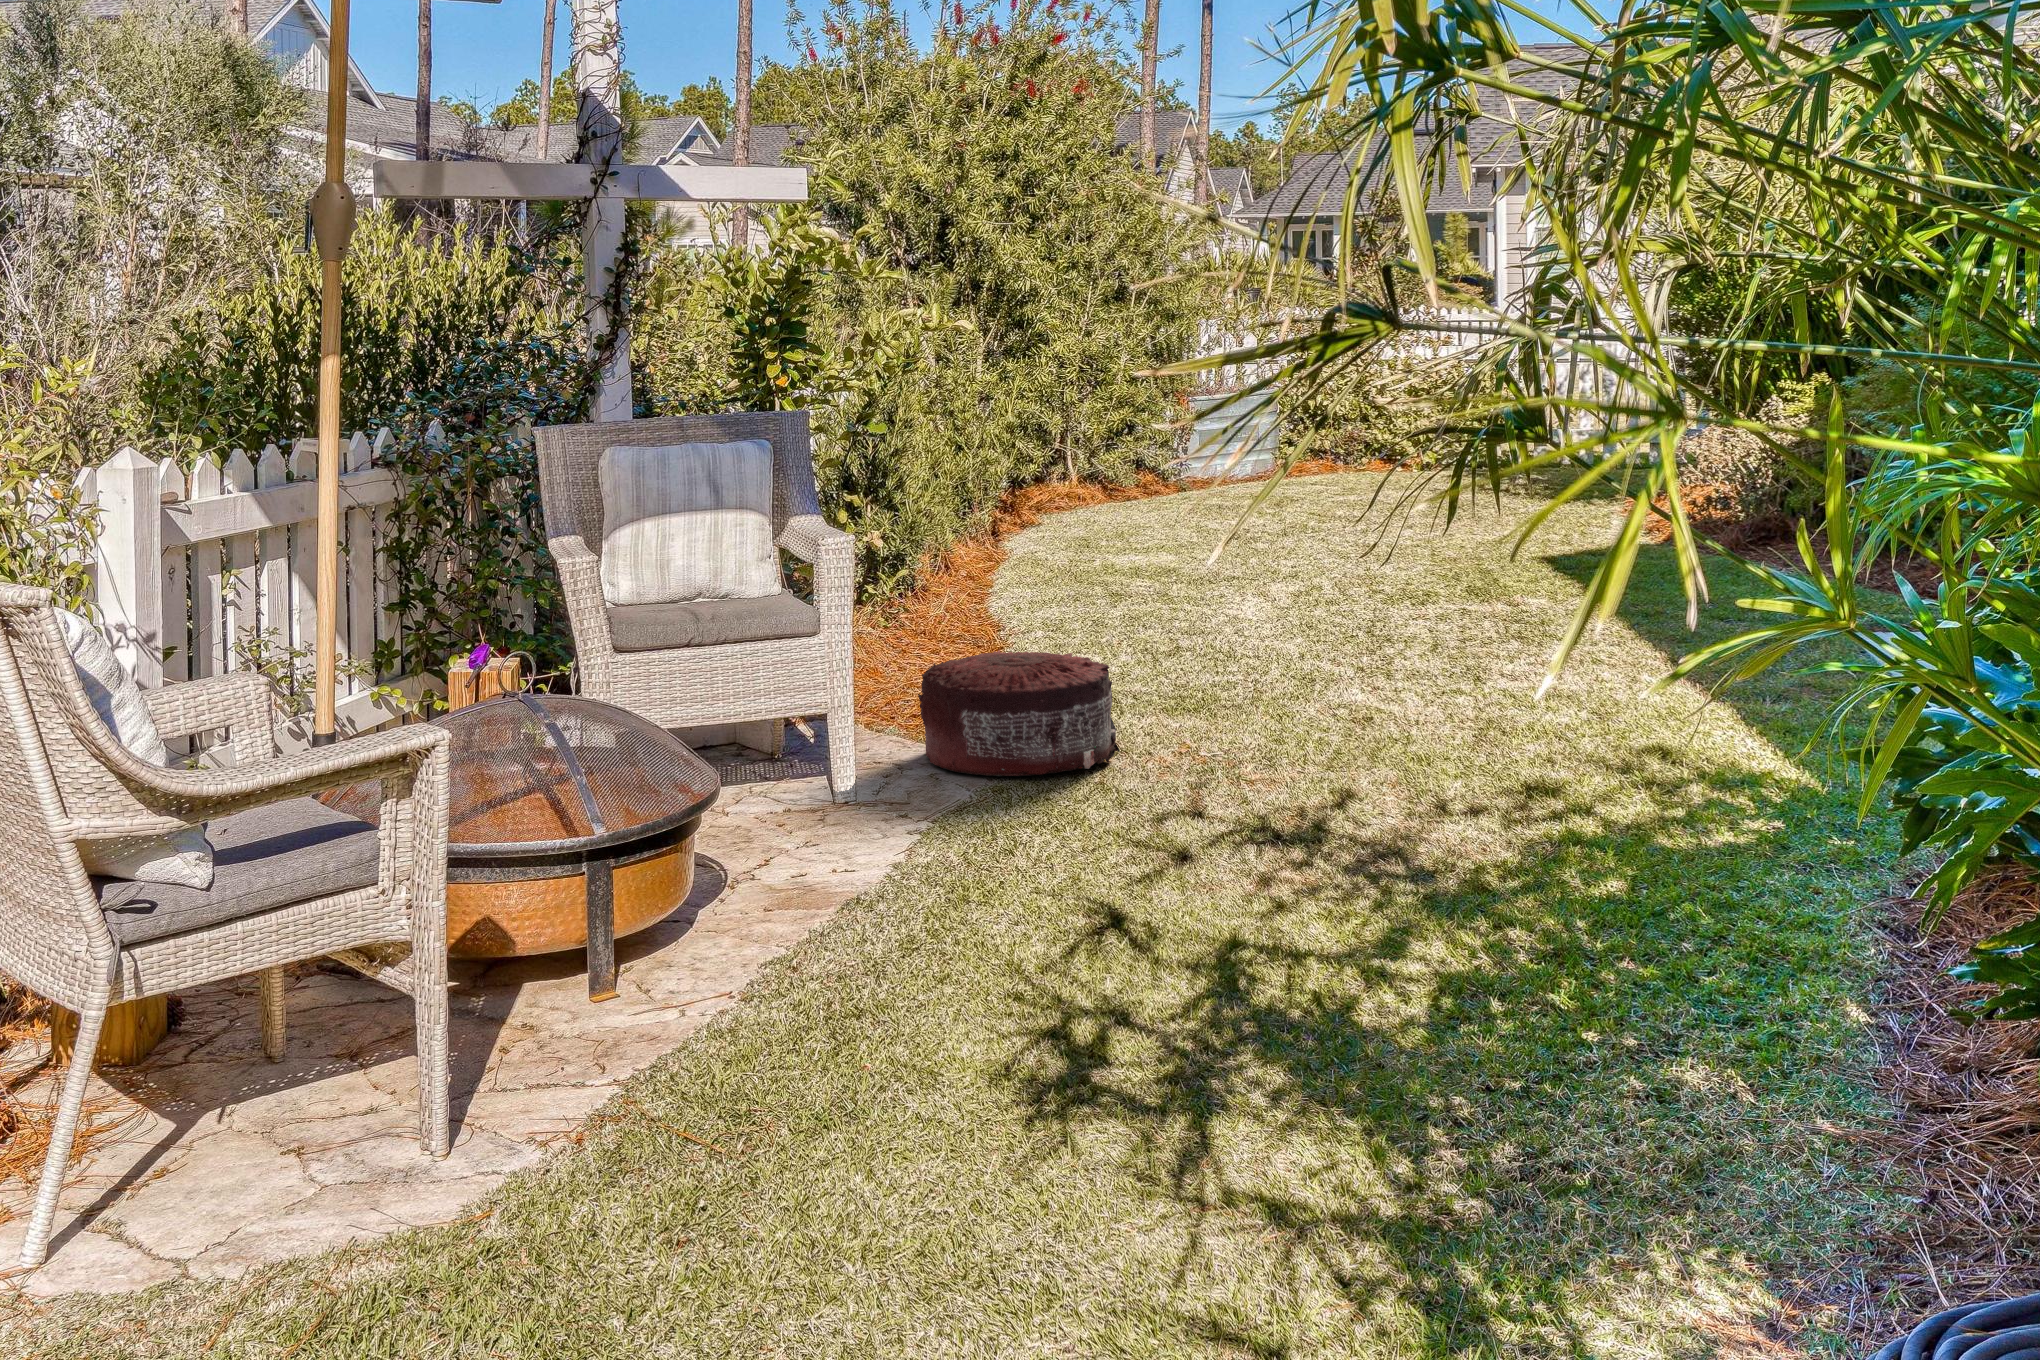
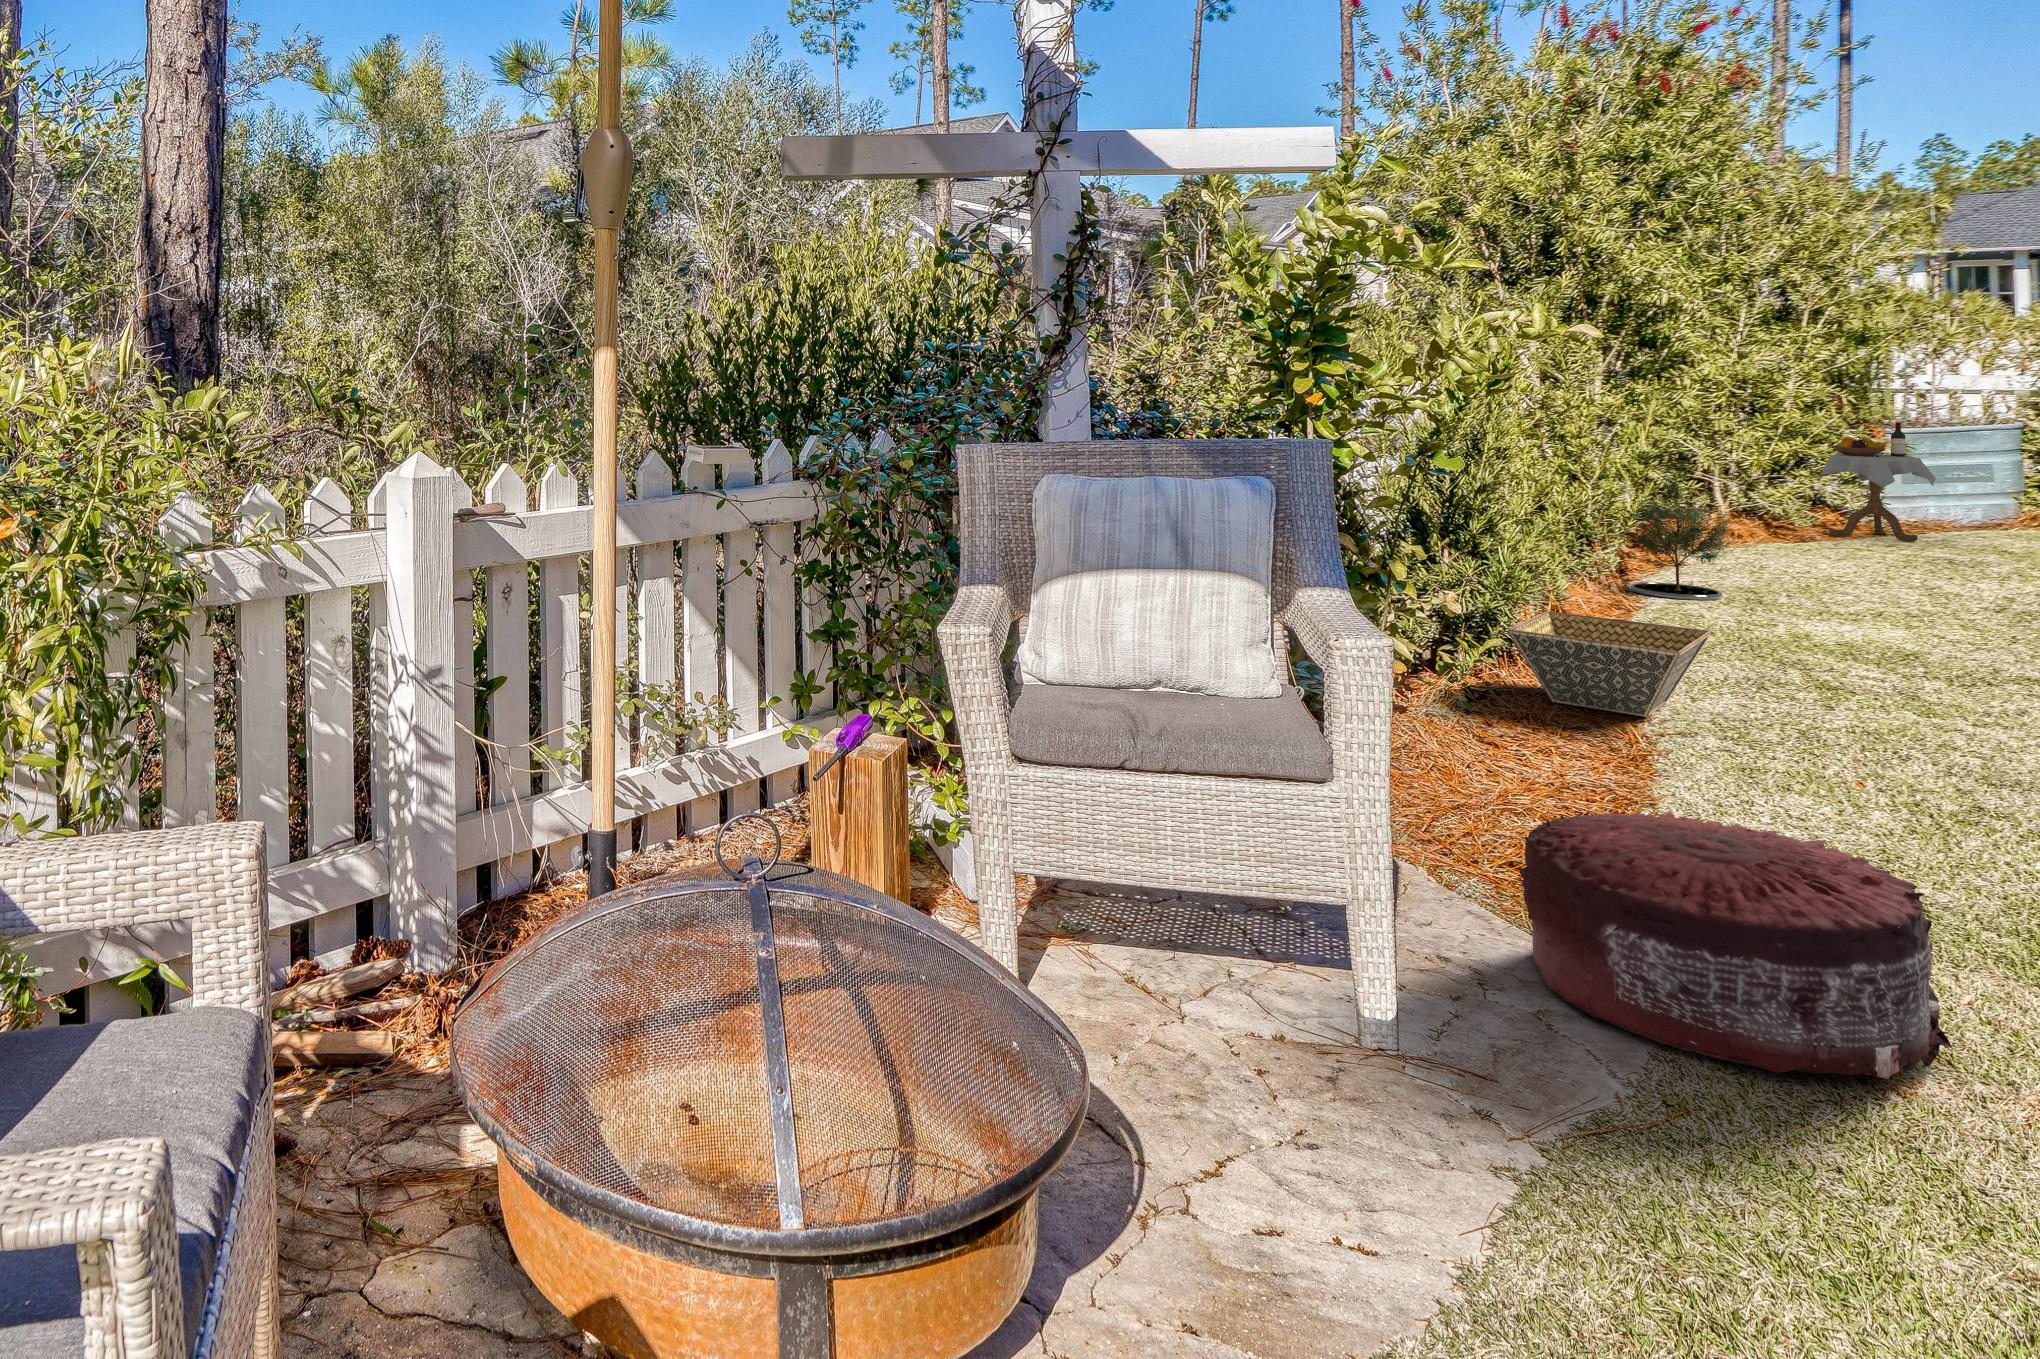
side table: none [1139,392,1213,494] -> present [1818,422,1936,541]
potted tree: none [997,432,1074,549] -> present [1625,466,1735,600]
basket: none [912,556,1043,629] -> present [1508,611,1711,718]

